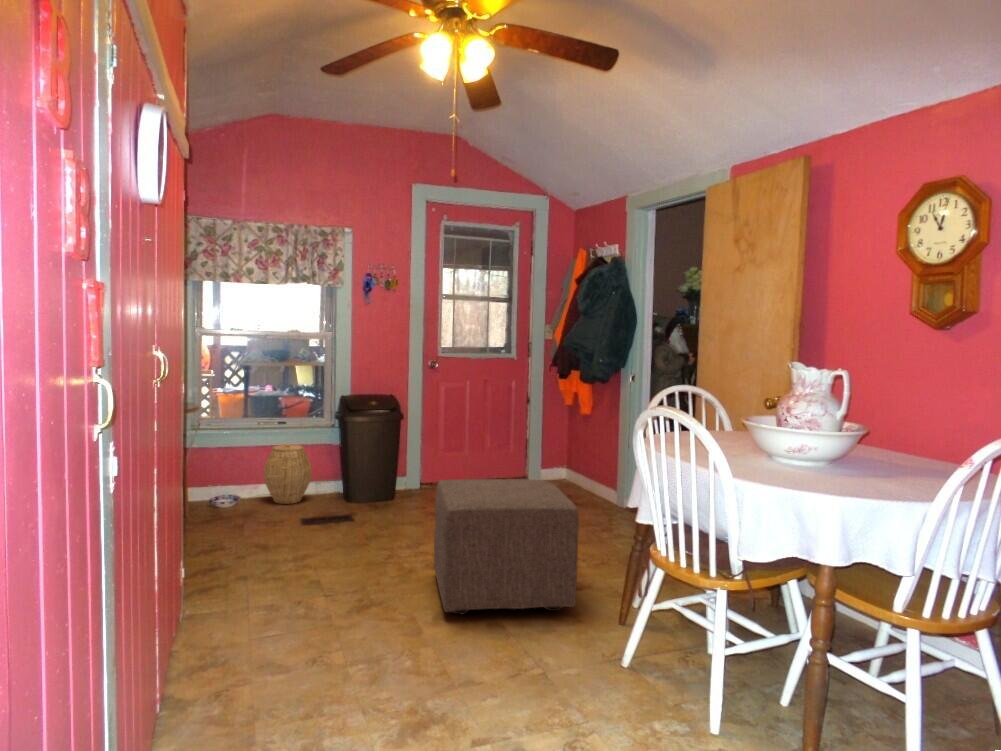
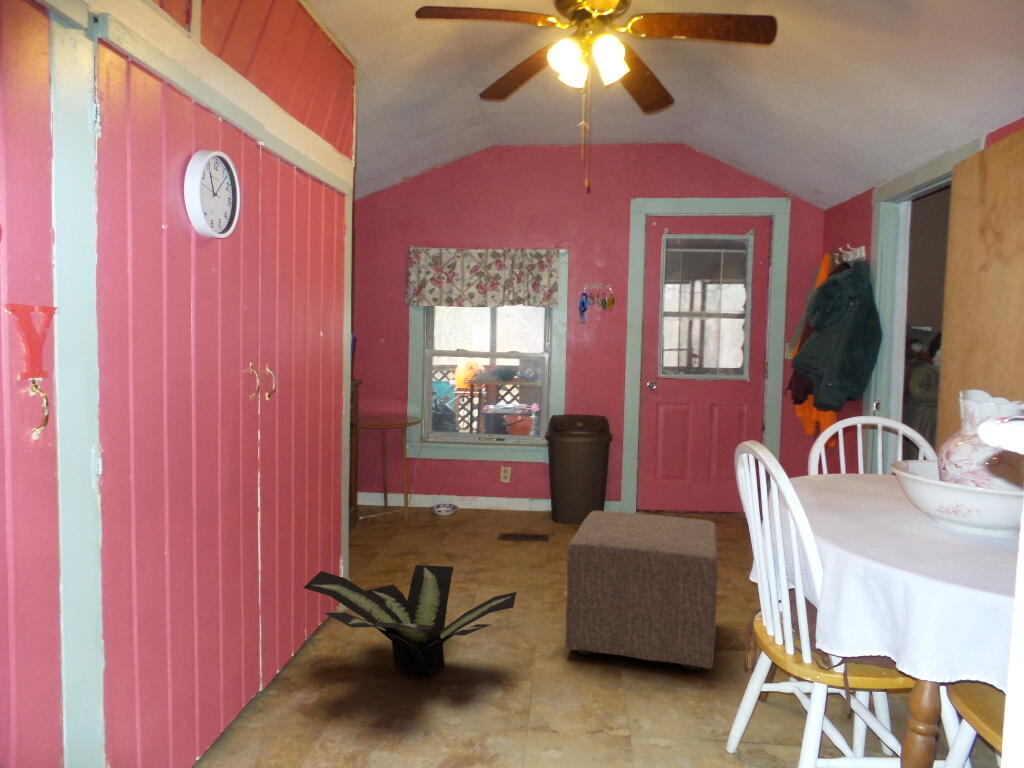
woven basket: present [264,444,312,504] -> none [477,461,522,518]
potted plant: none [184,548,411,667] -> present [303,565,516,679]

